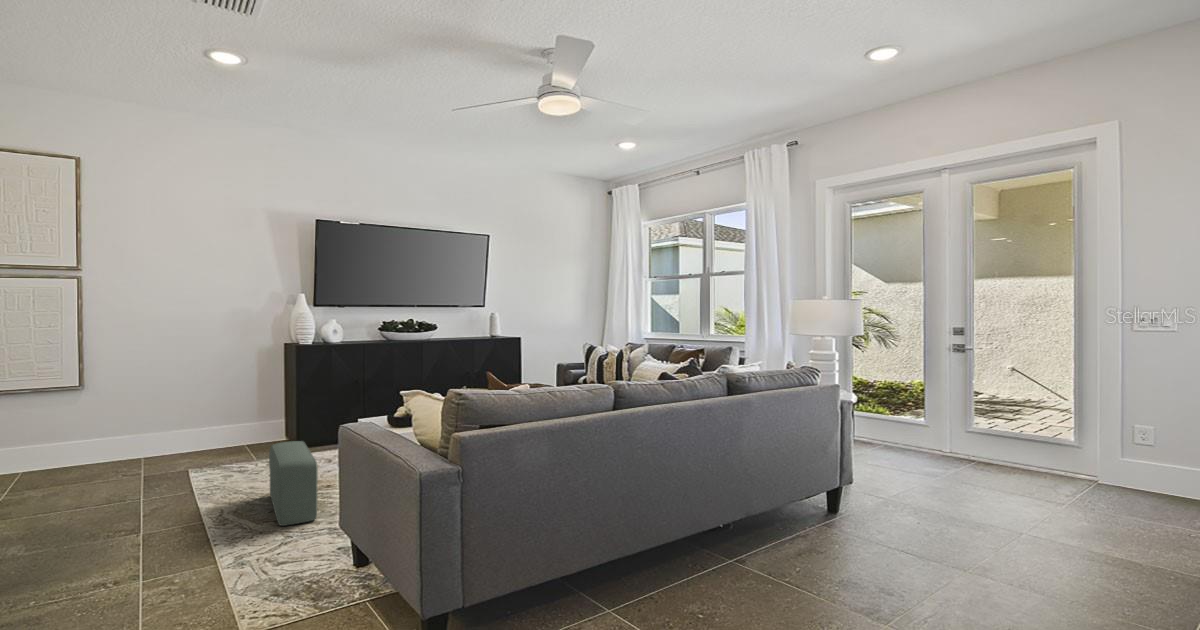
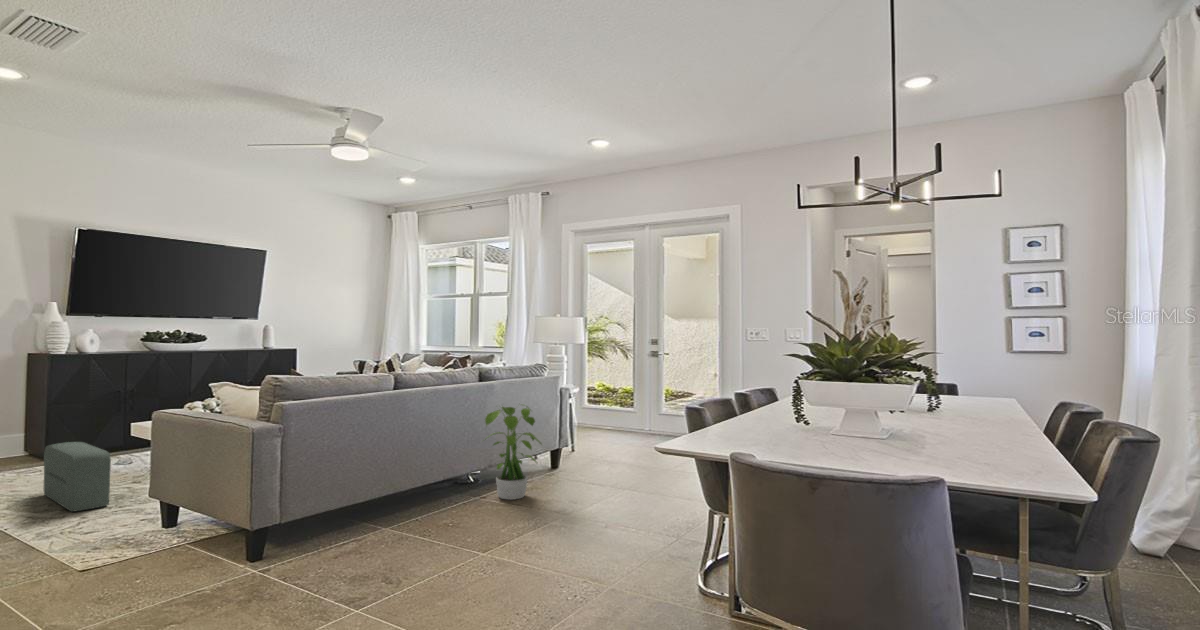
potted plant: none [737,429,836,575] -> present [482,404,542,500]

